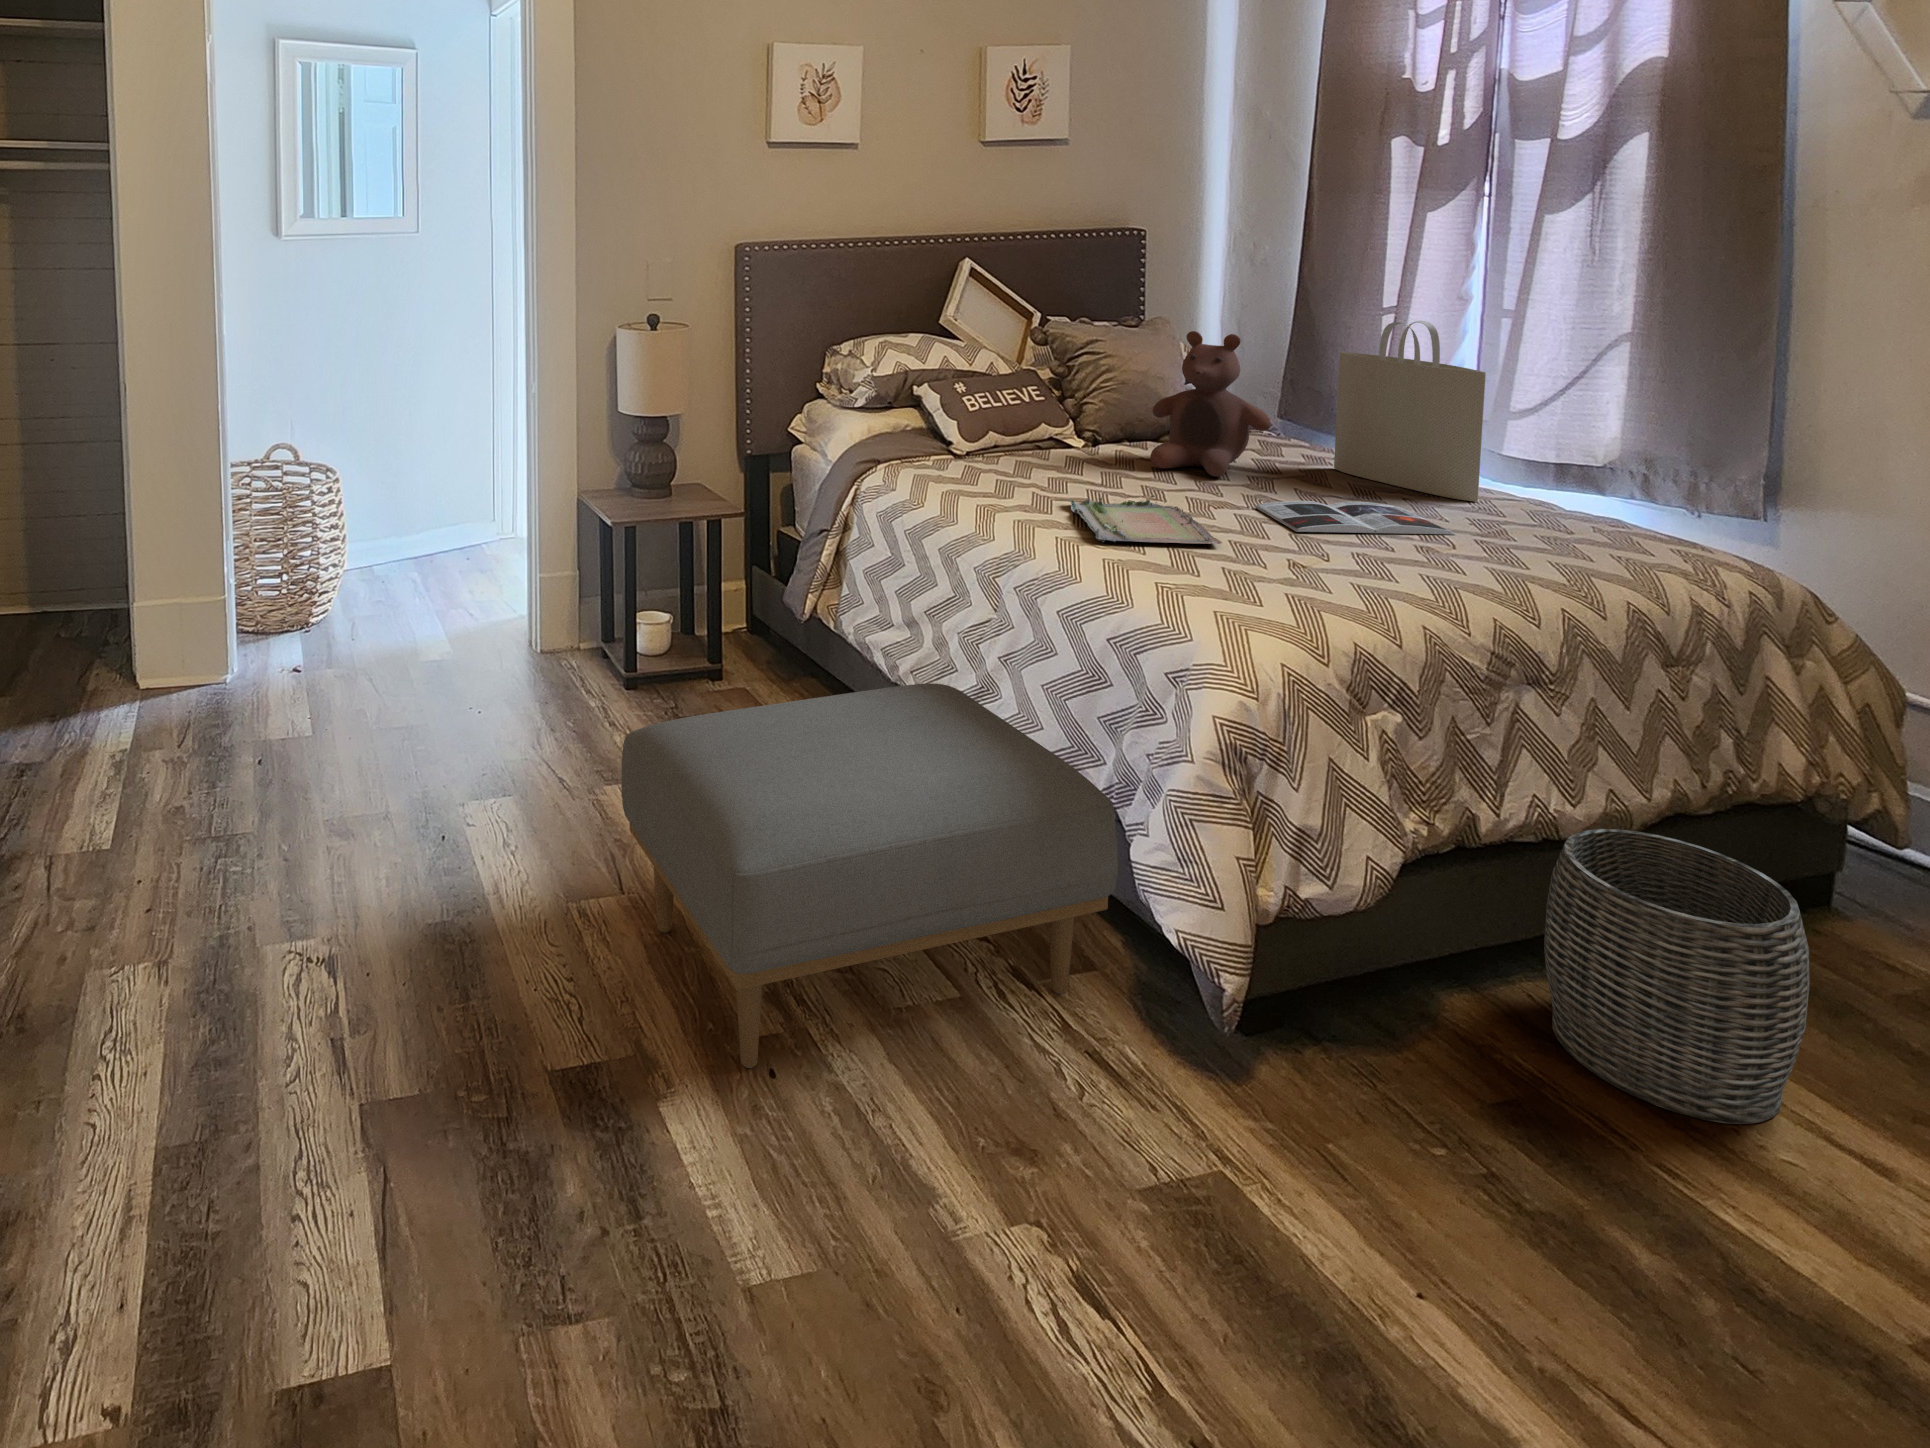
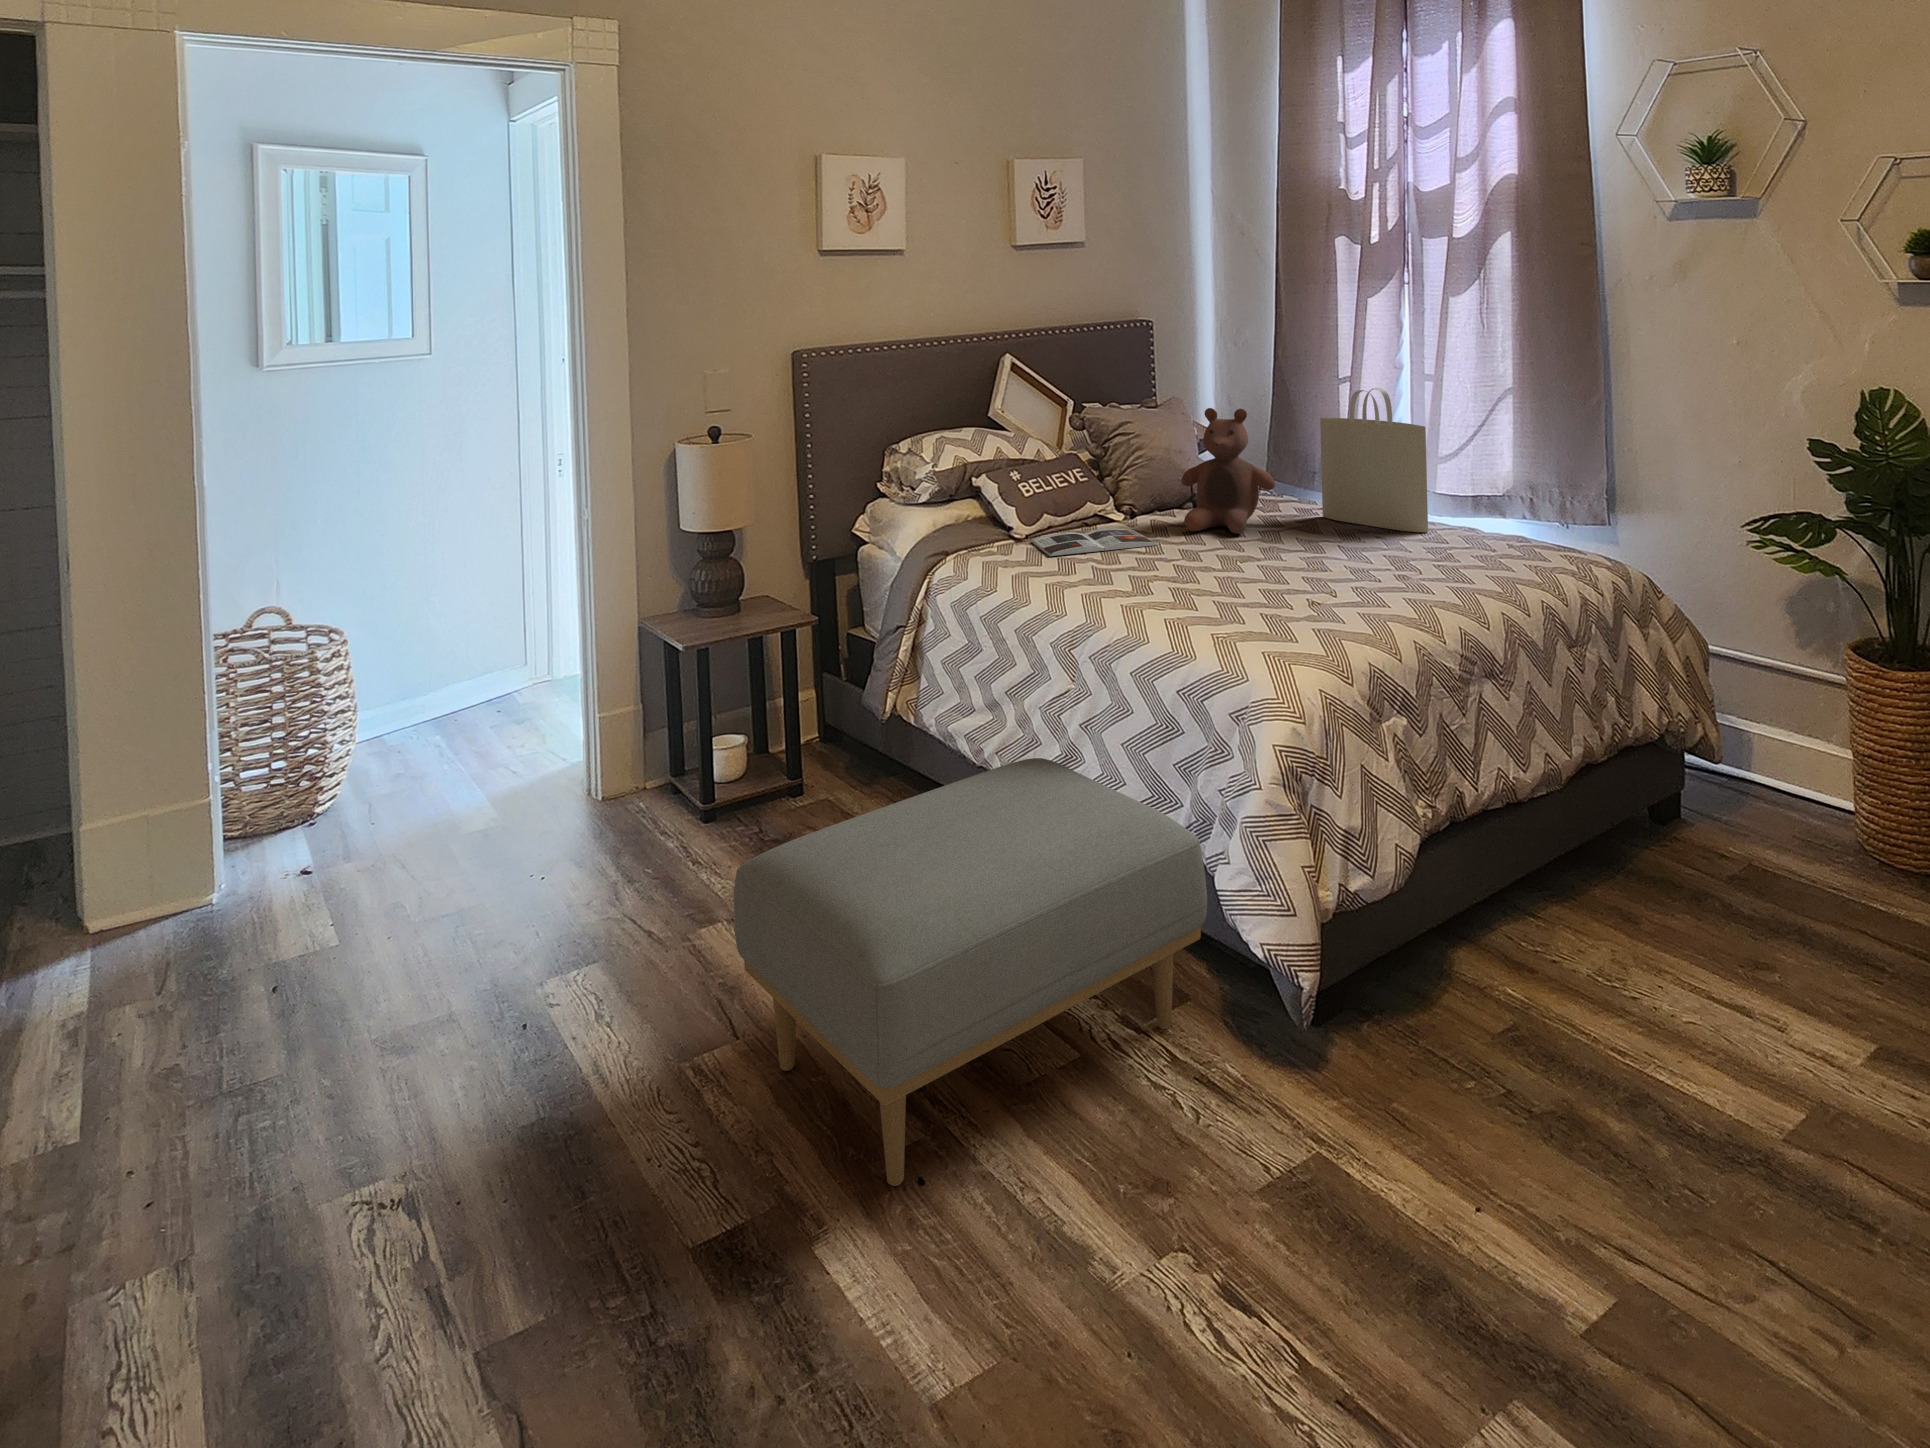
tray: present [1070,495,1222,544] -> none [1126,554,1257,603]
magazine: present [1255,501,1455,535] -> present [1031,528,1158,556]
woven basket: present [1544,829,1809,1124] -> none [1513,780,1681,999]

